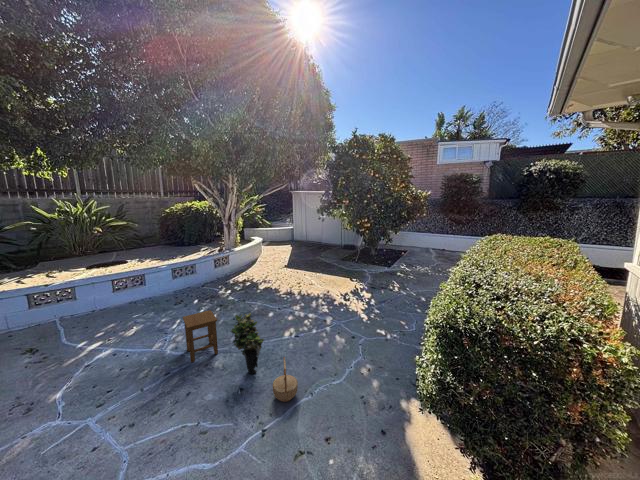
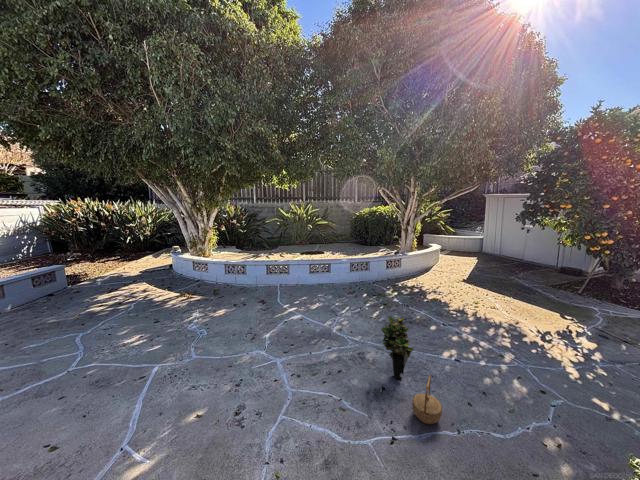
stool: present [183,310,218,362] -> none [347,305,373,347]

